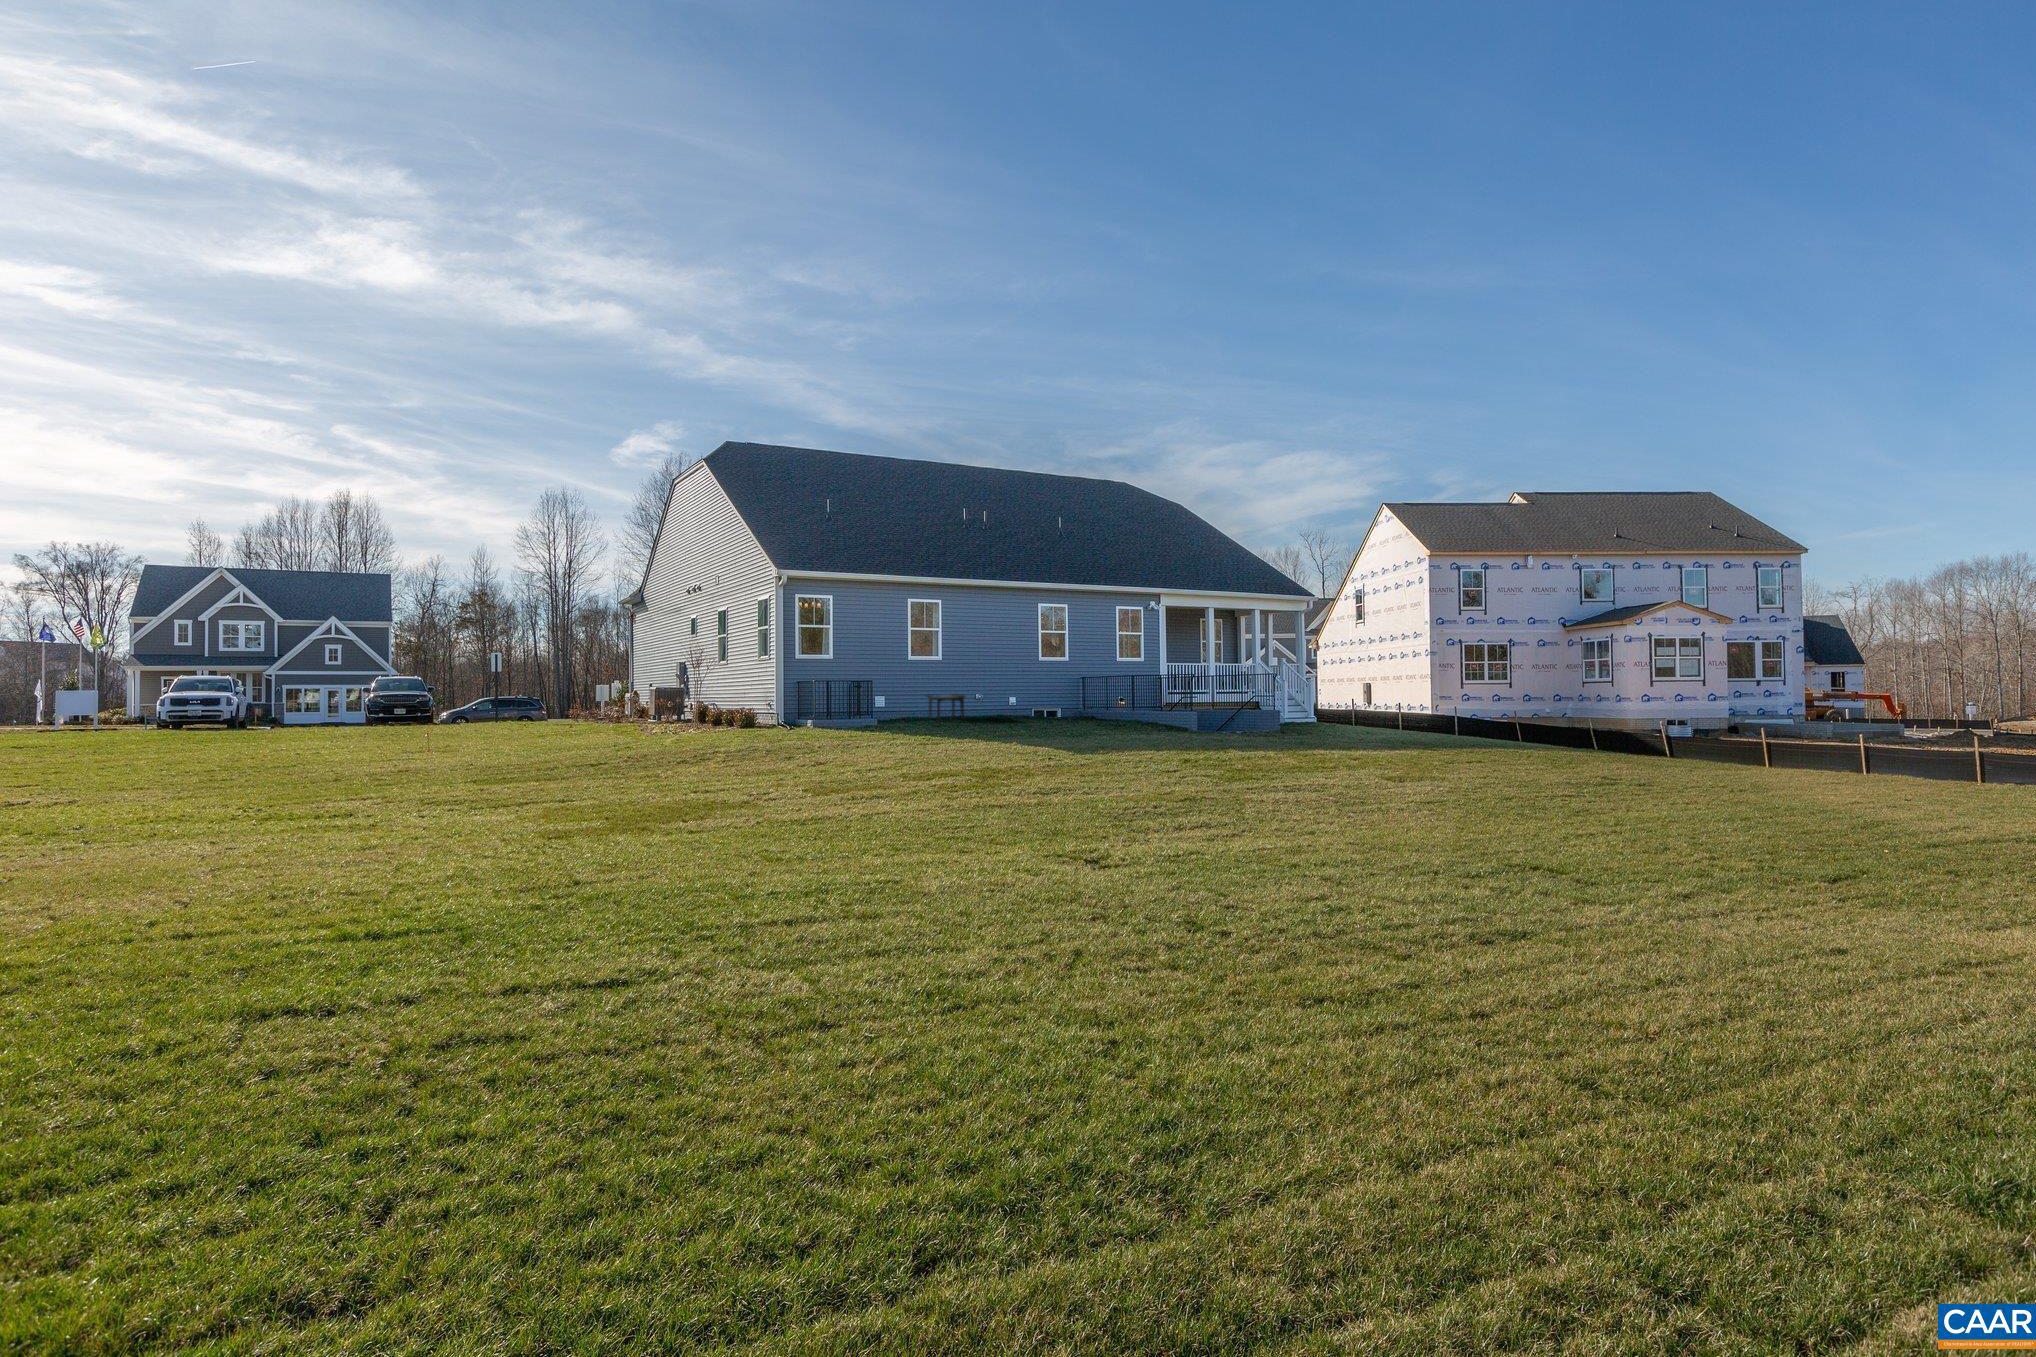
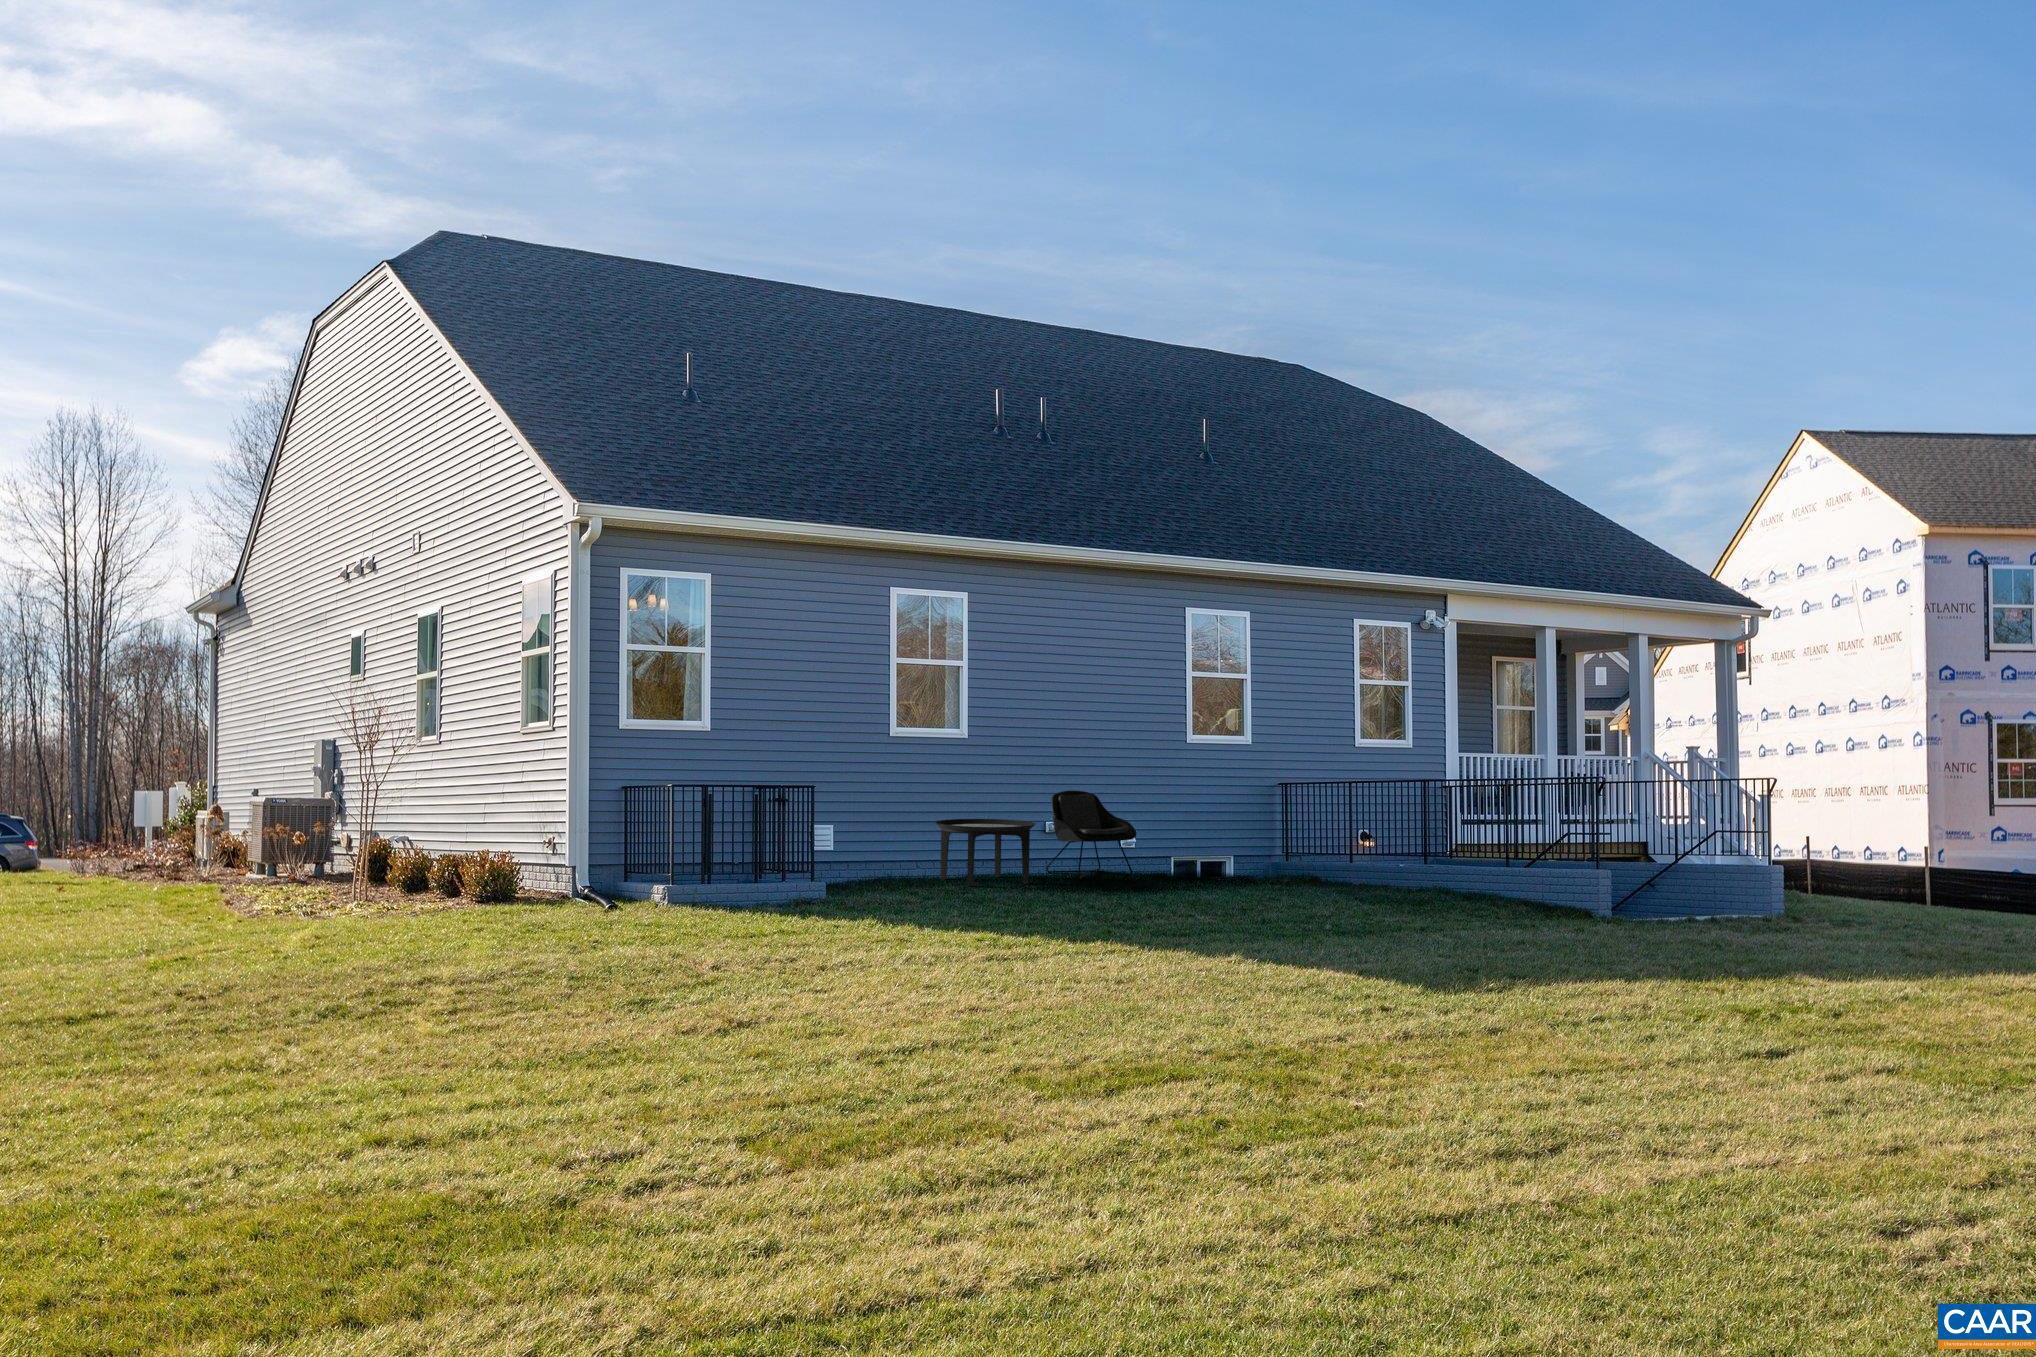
lounge chair: none [975,682,1012,719] -> present [1046,790,1136,879]

